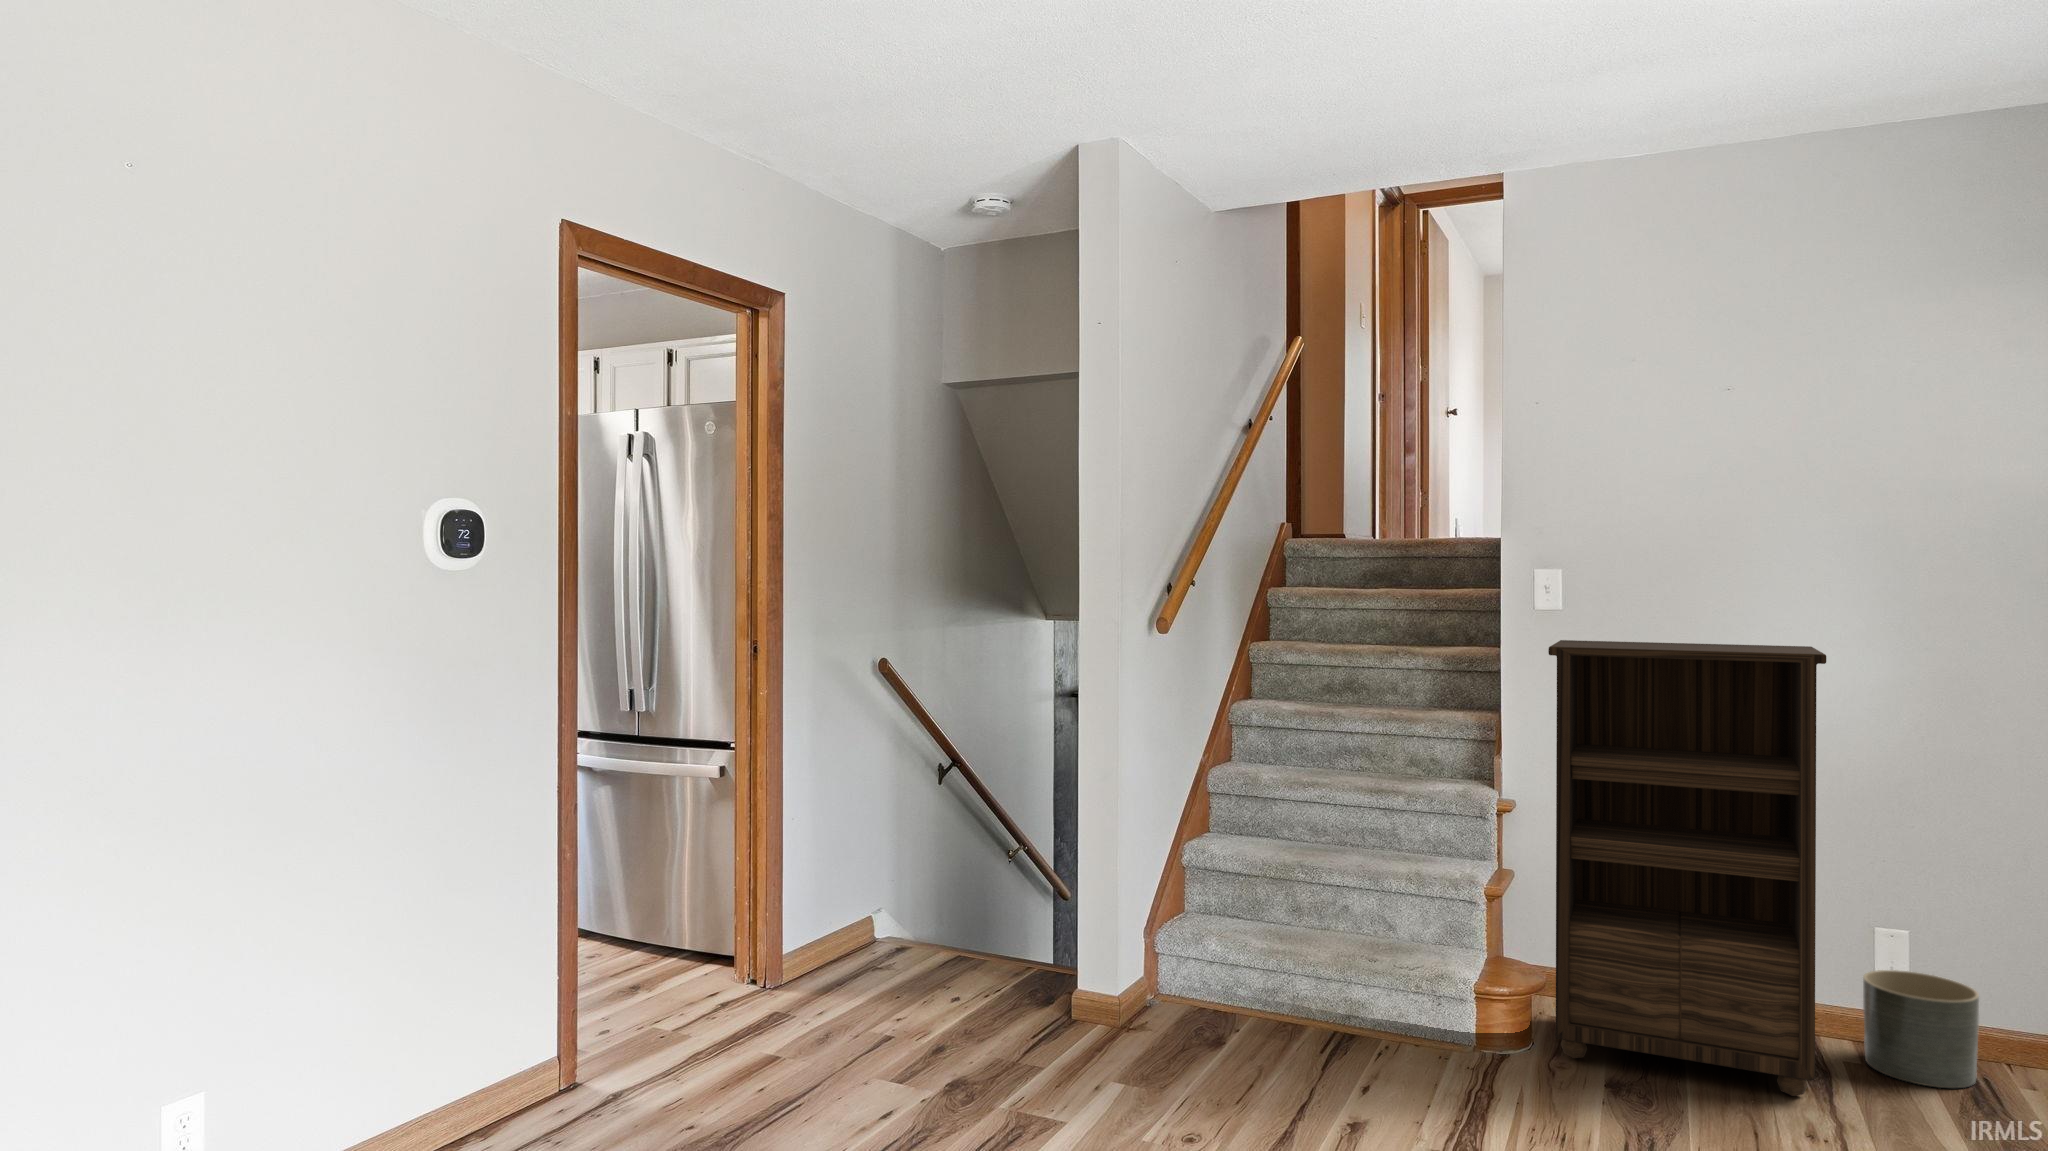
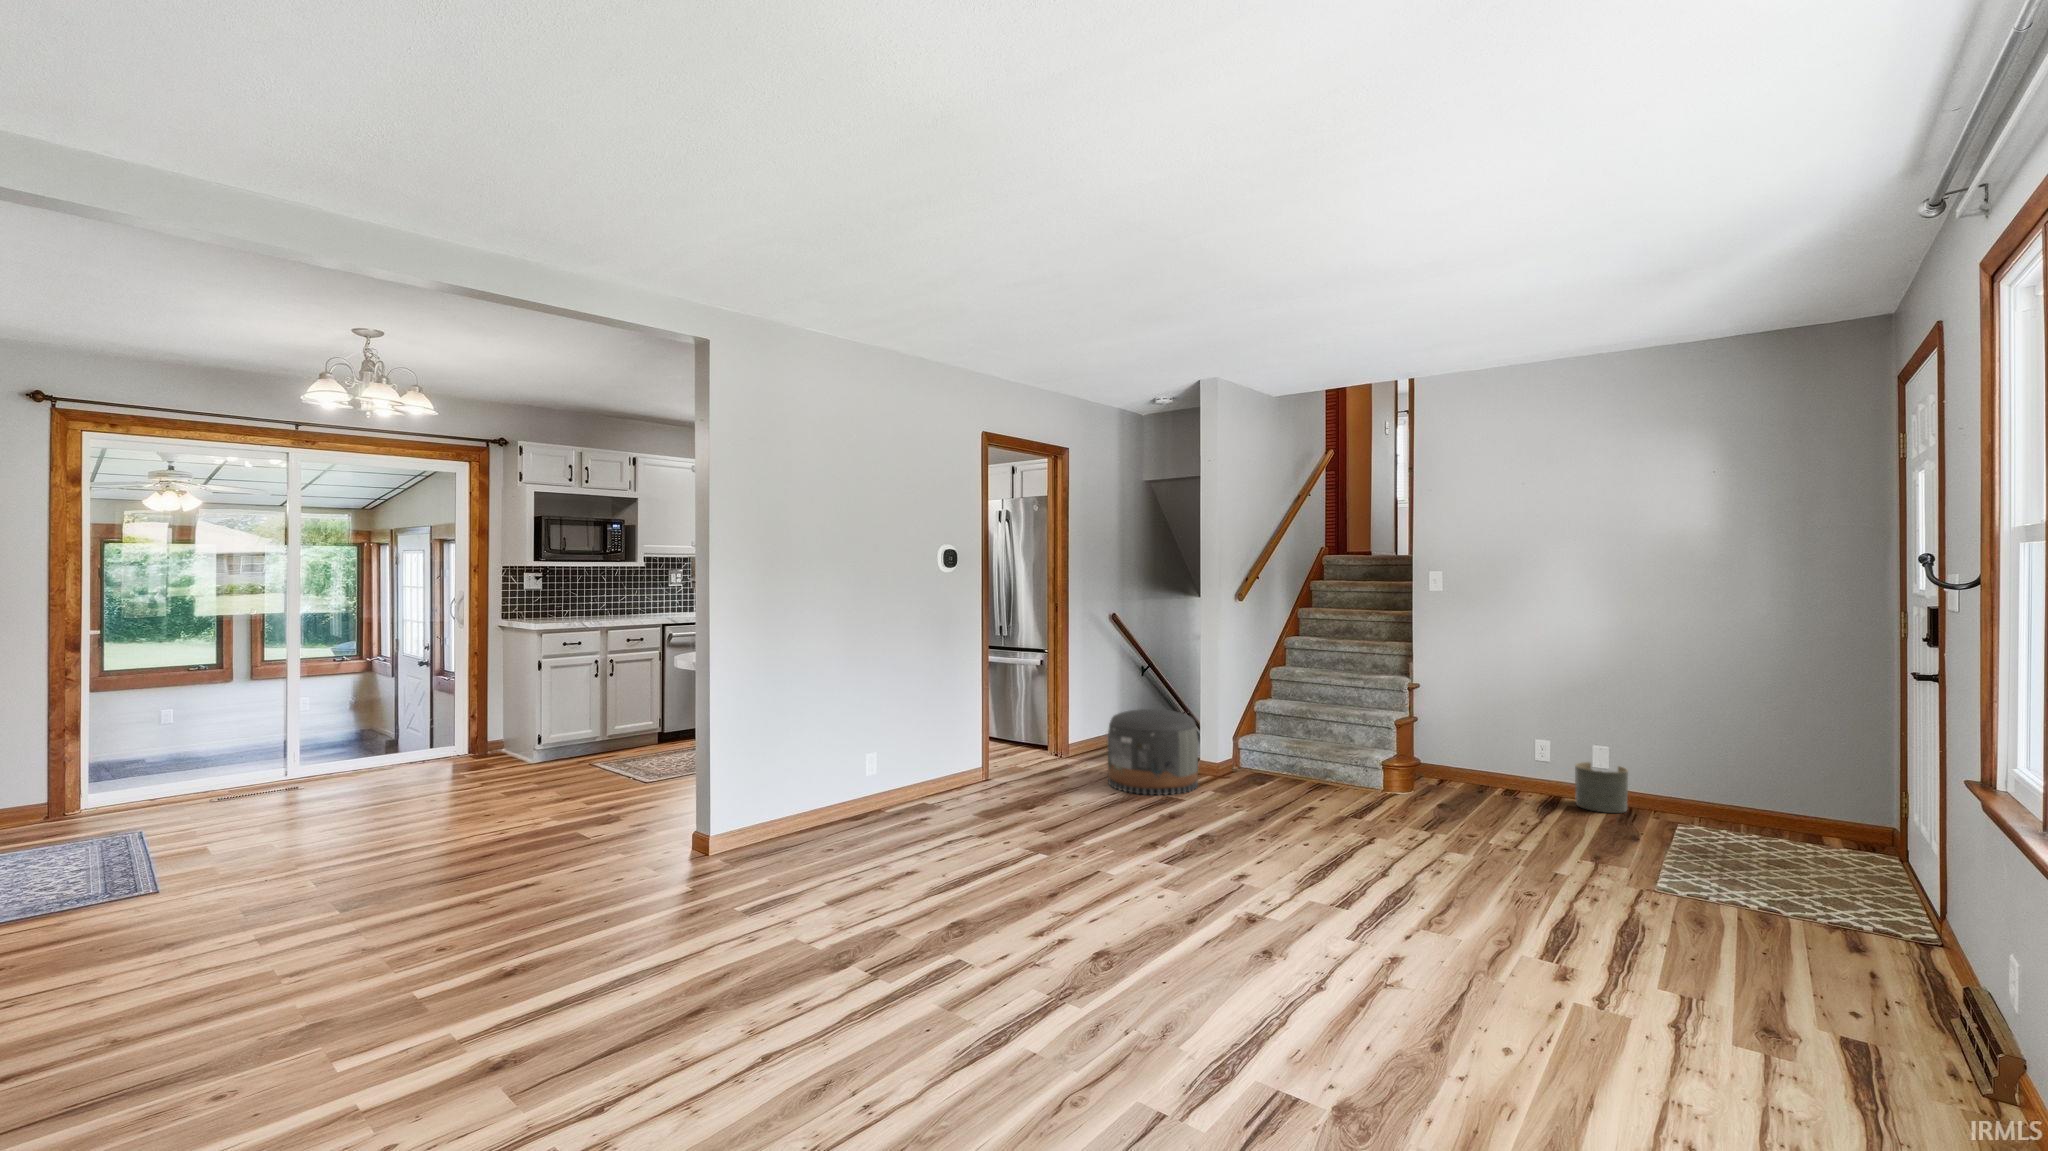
bookshelf: present [1548,640,1826,1096] -> none [1415,605,1550,811]
pouf: none [872,885,1082,1111] -> present [1108,709,1198,795]

